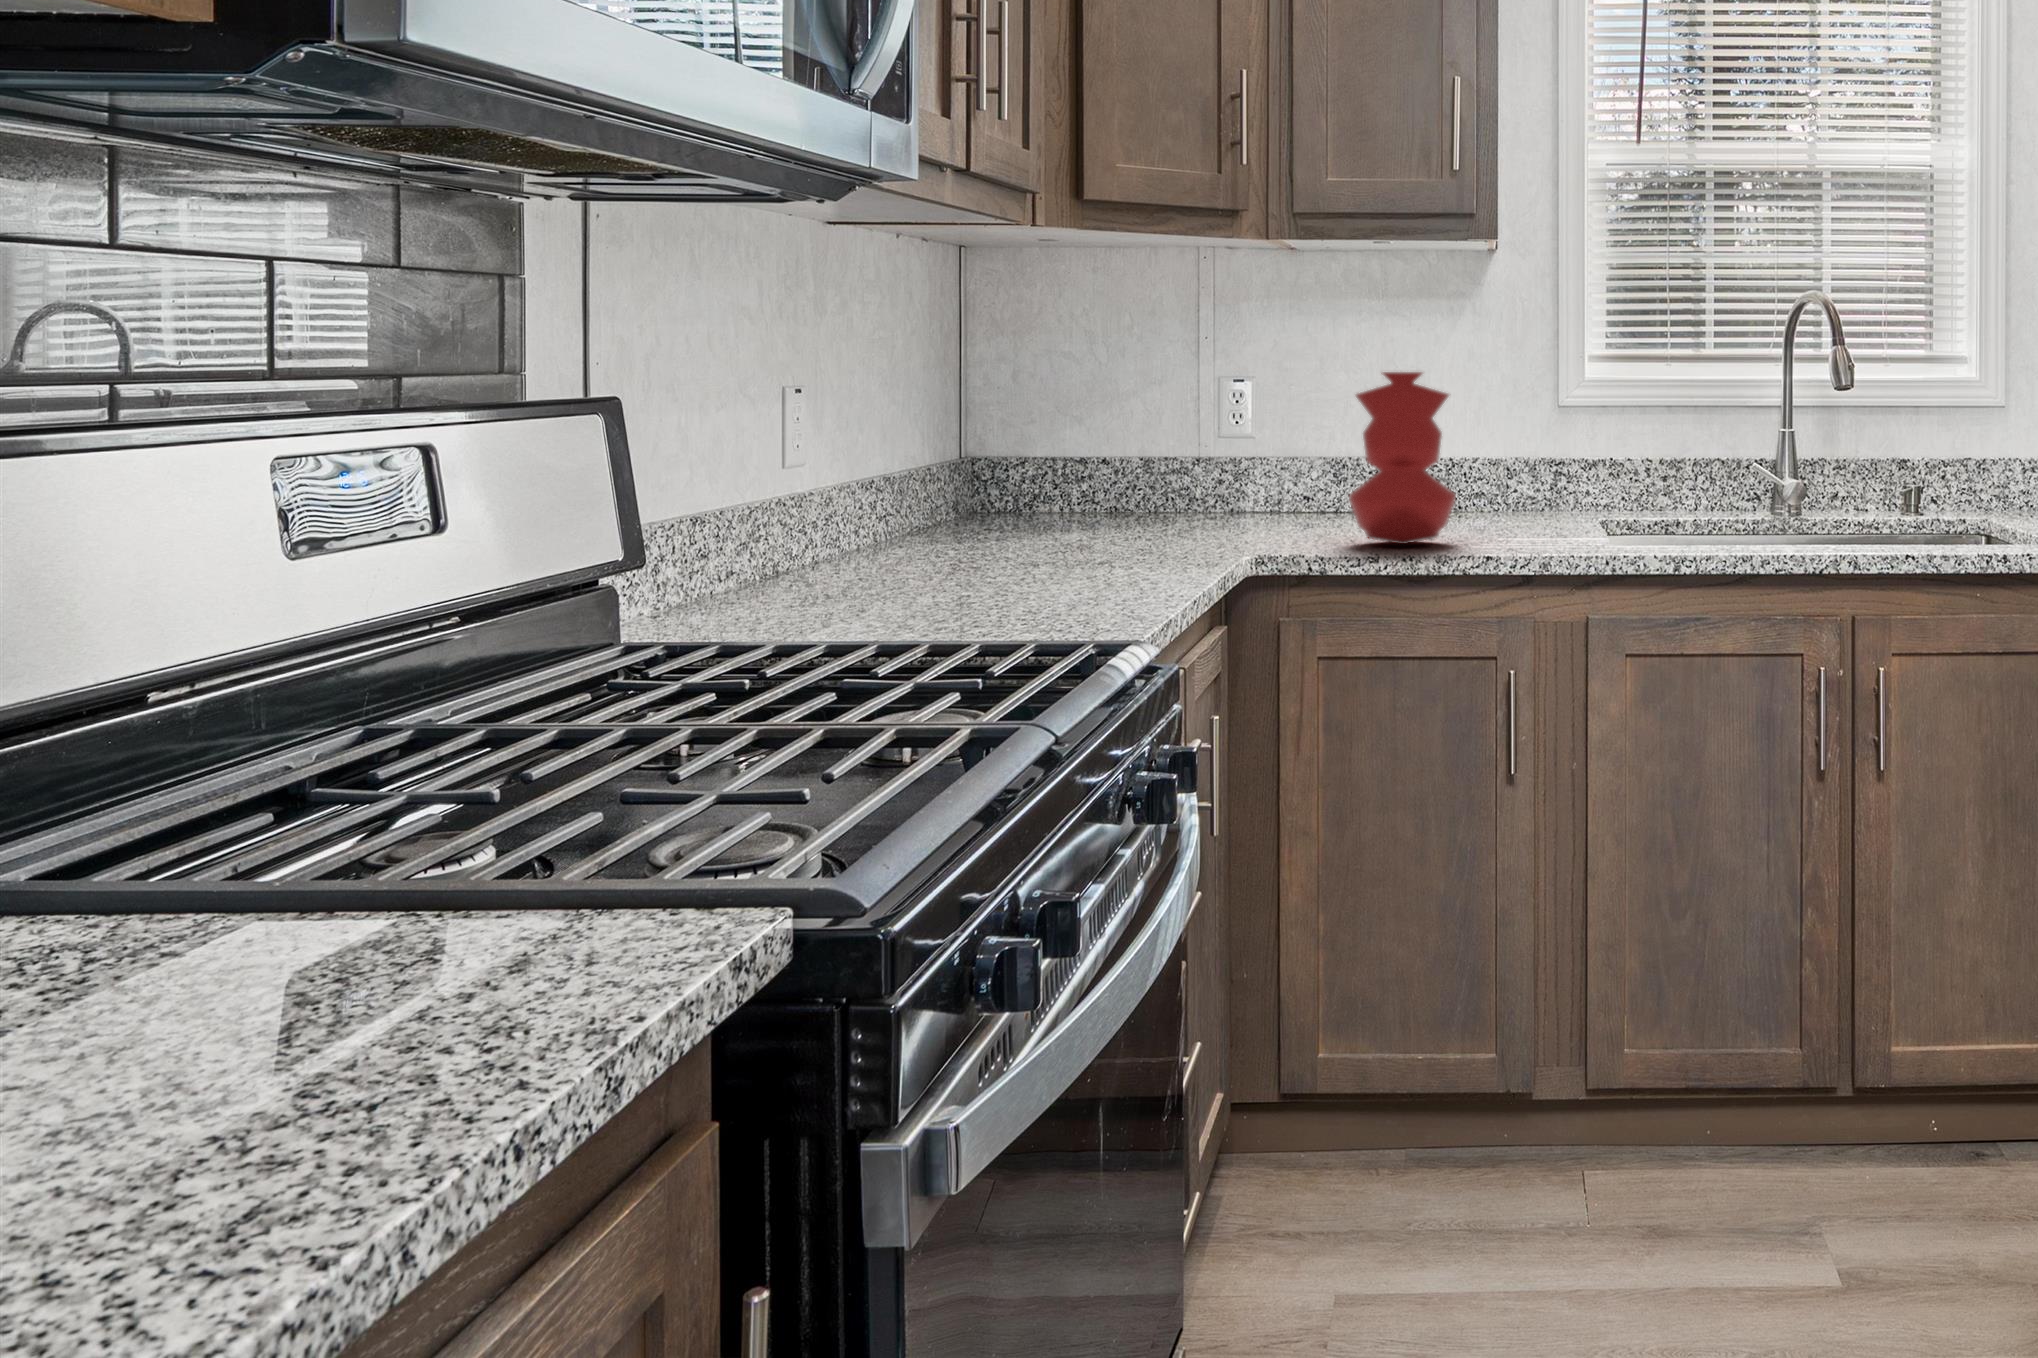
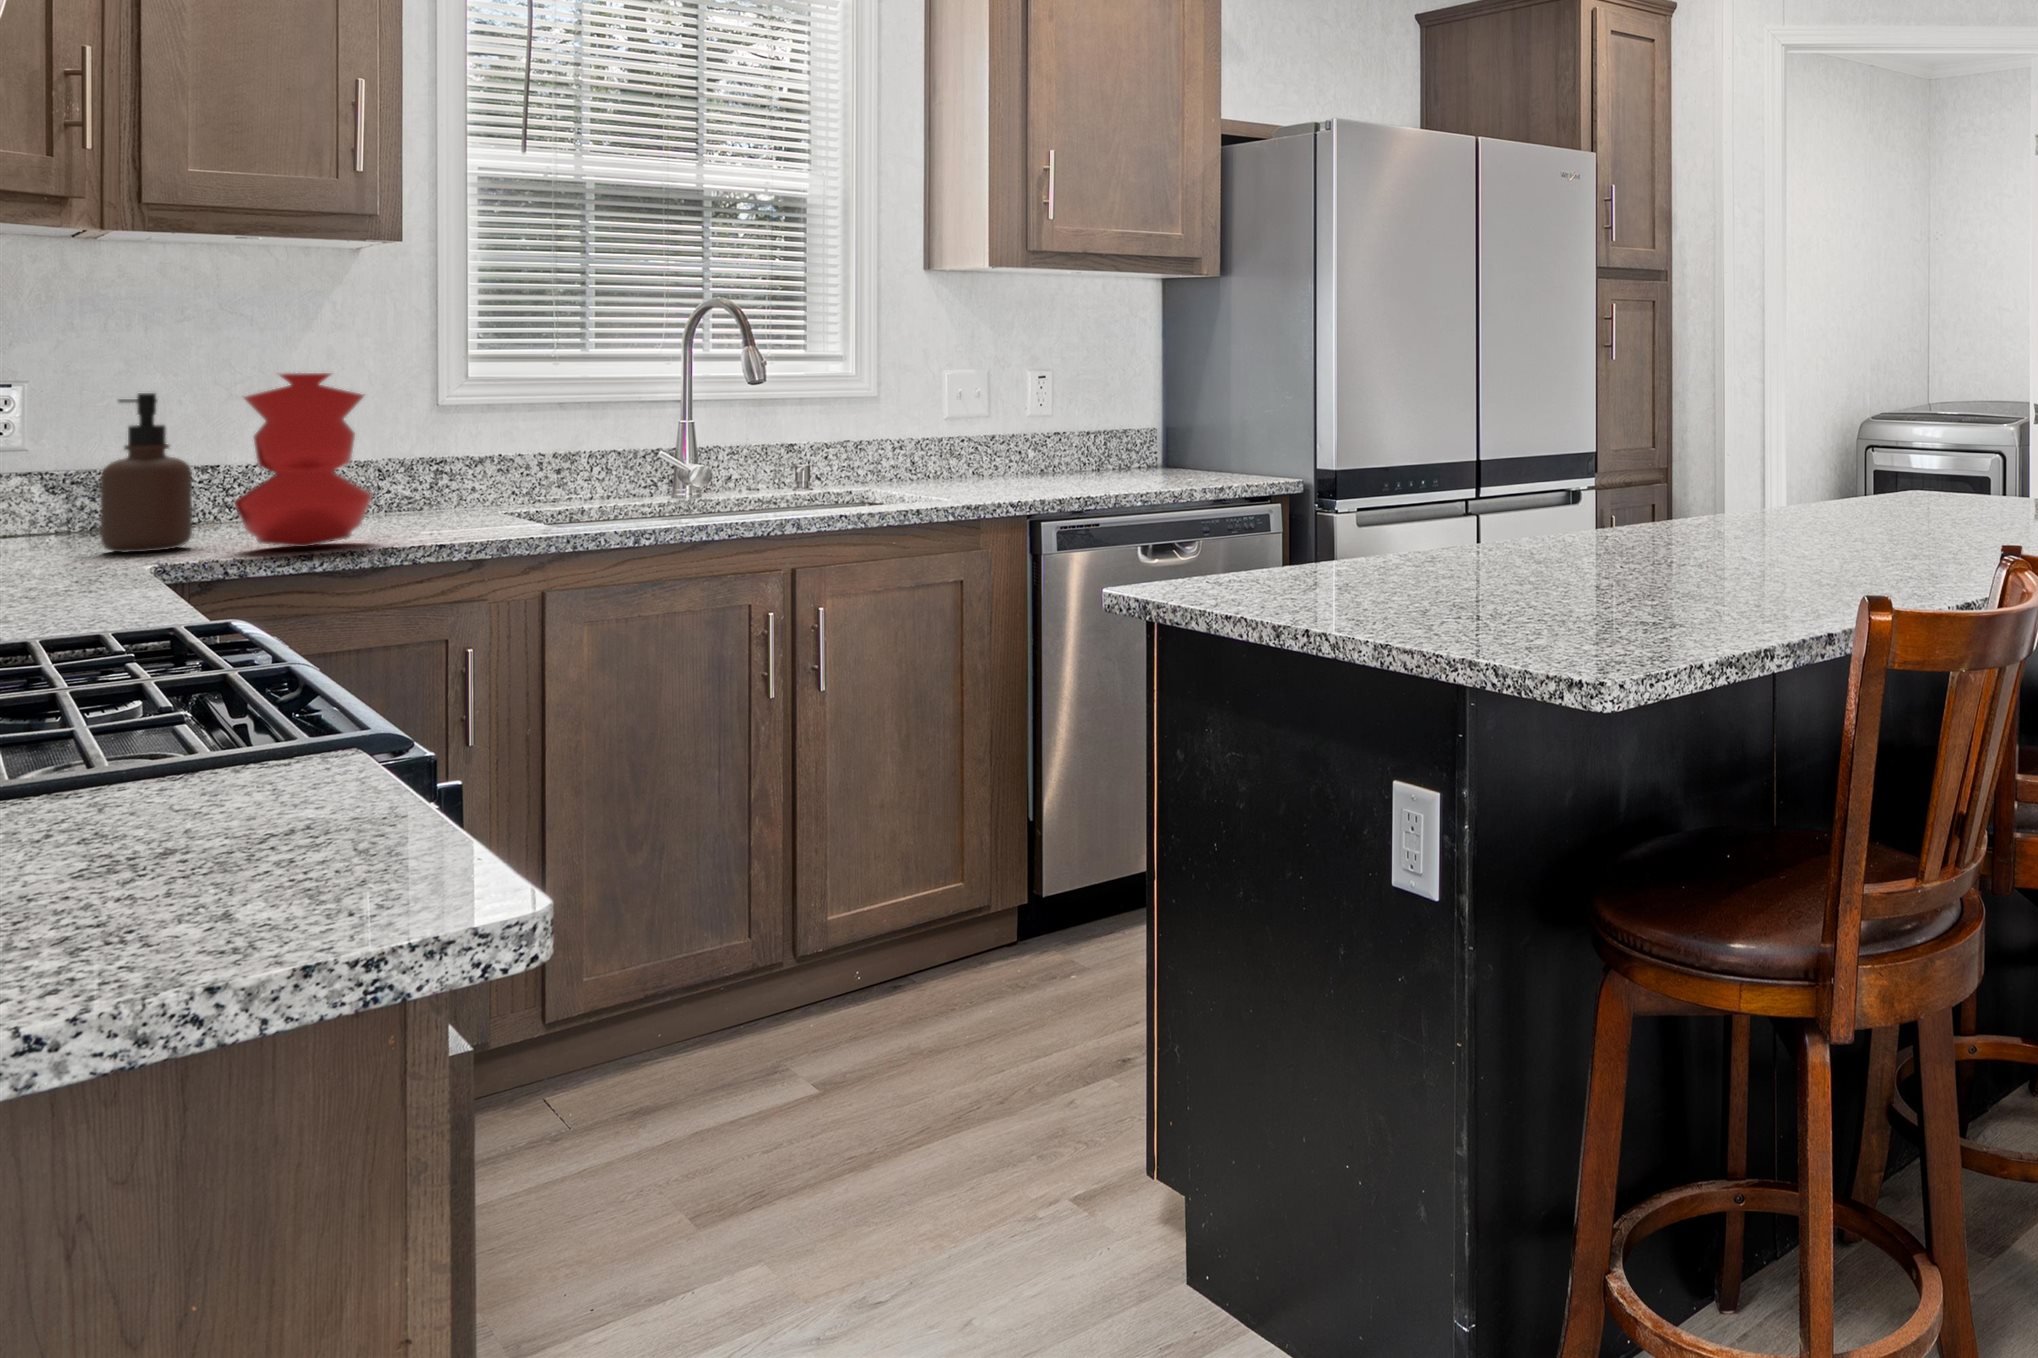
soap dispenser: none [1272,388,1335,536] -> present [100,393,192,552]

